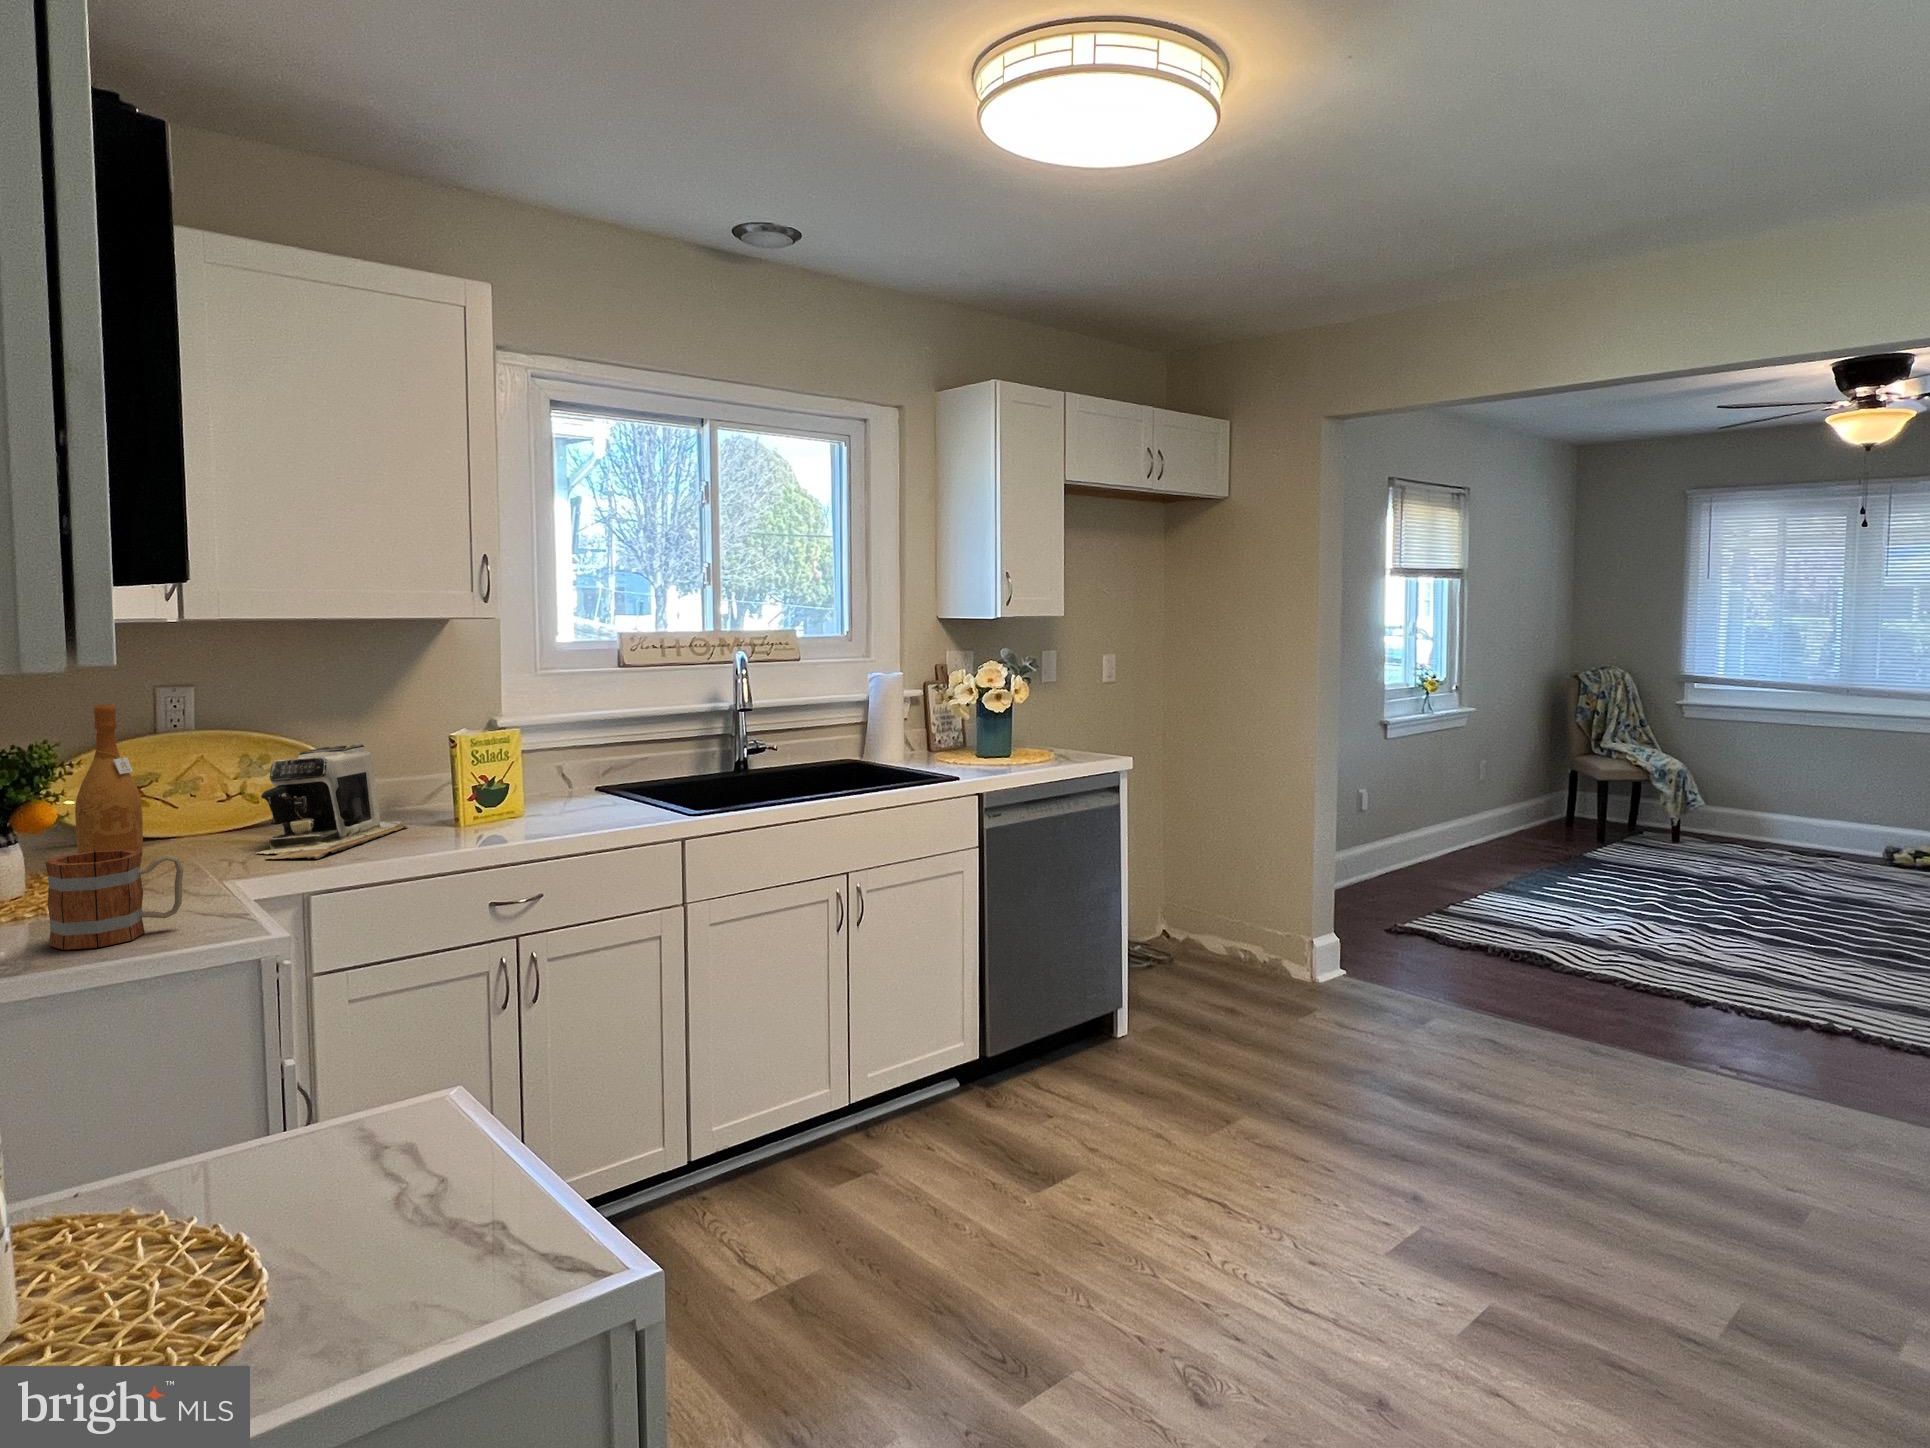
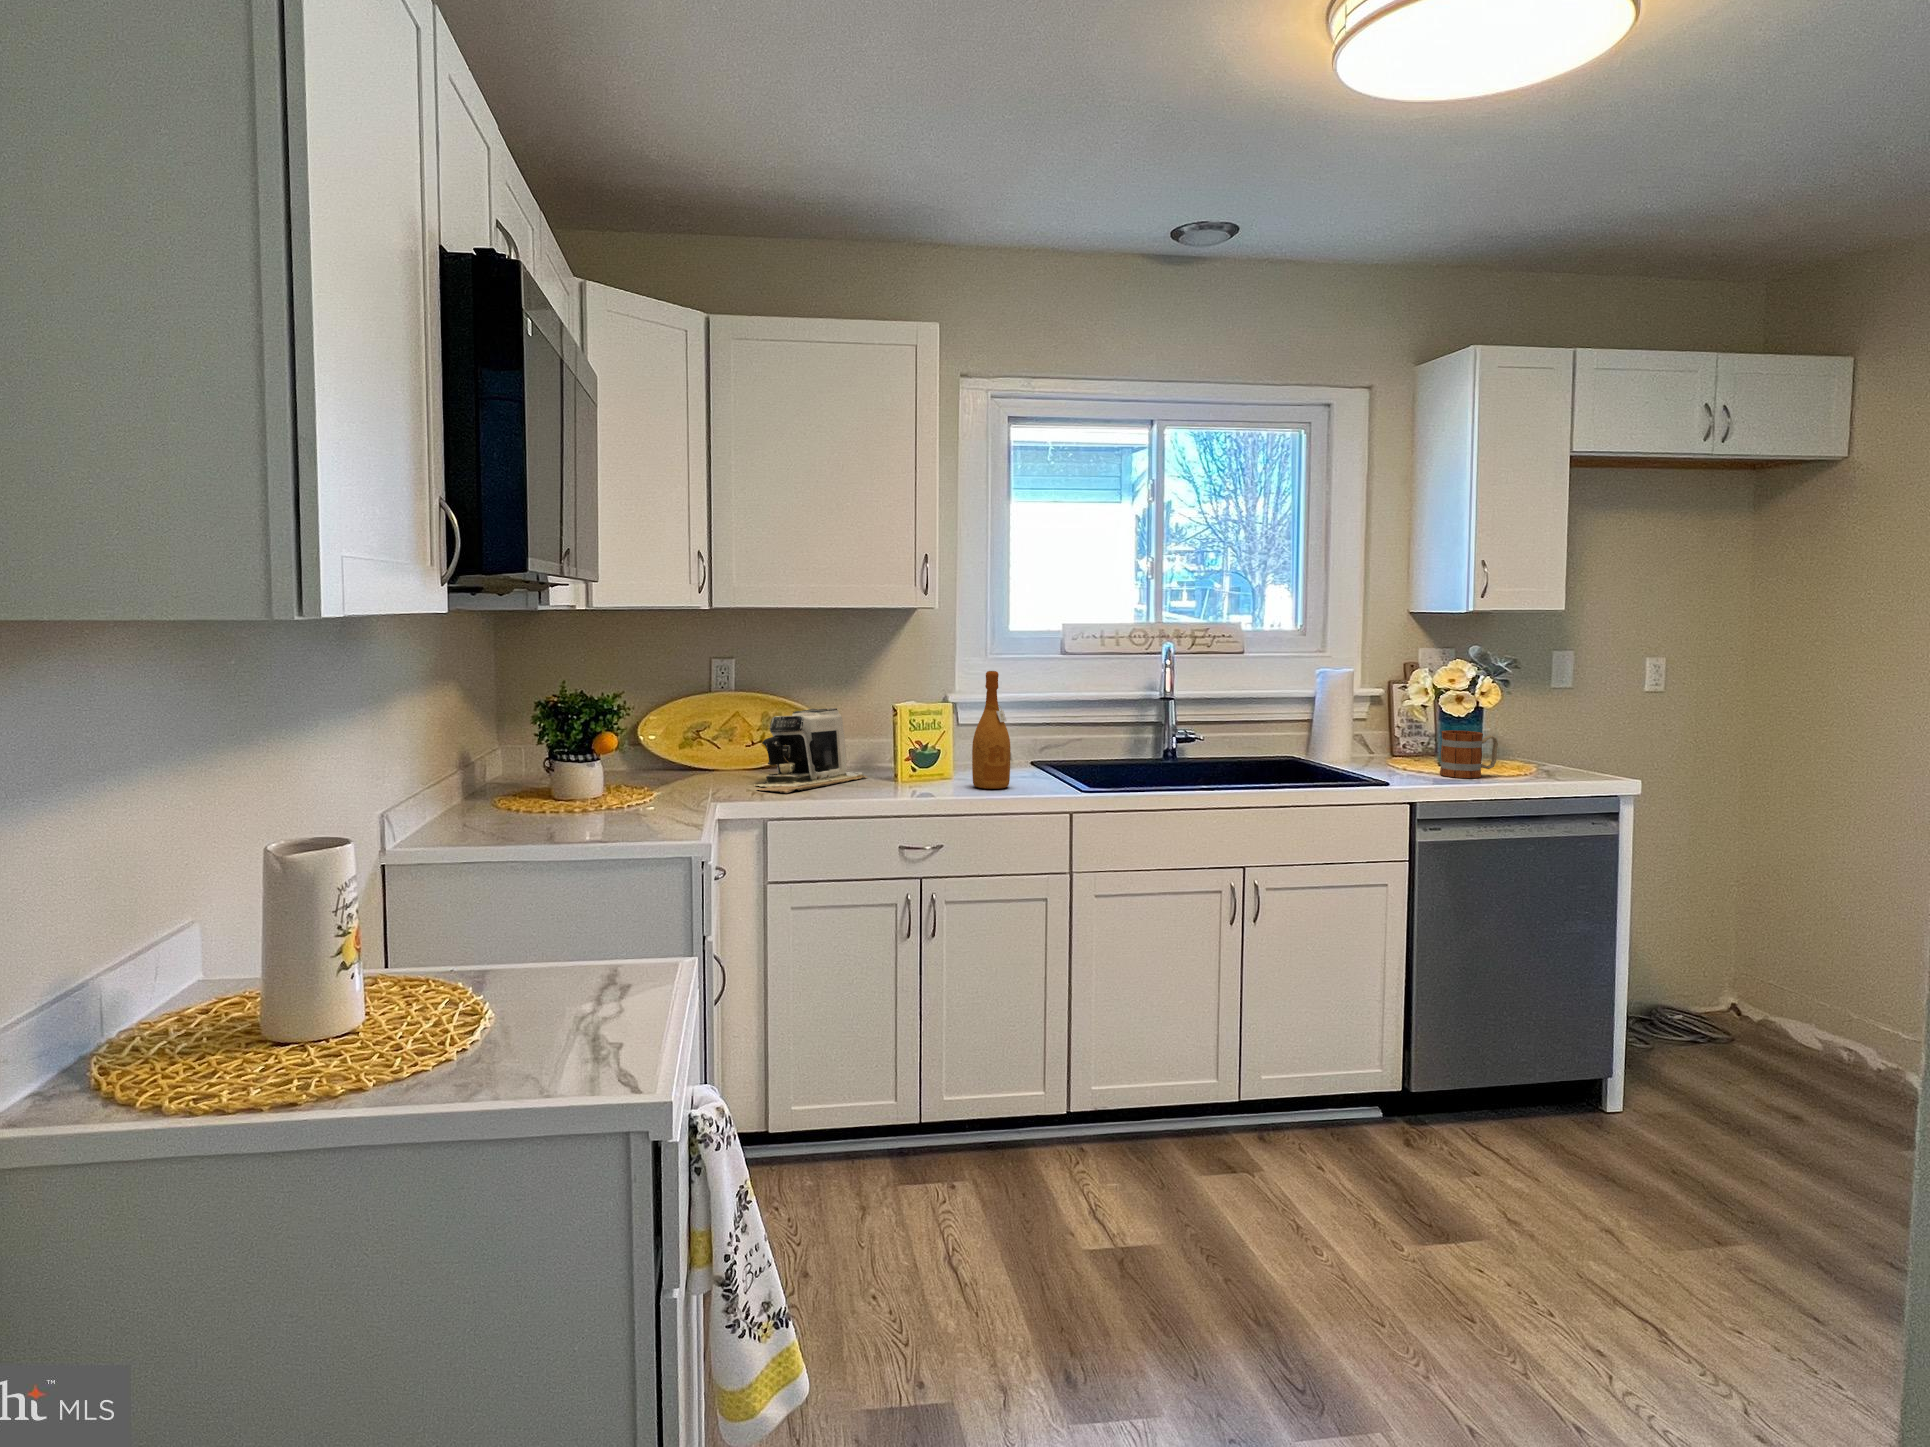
wine bottle: present [75,704,143,853] -> present [972,671,1011,789]
mug: present [46,850,184,950] -> present [1440,730,1498,778]

